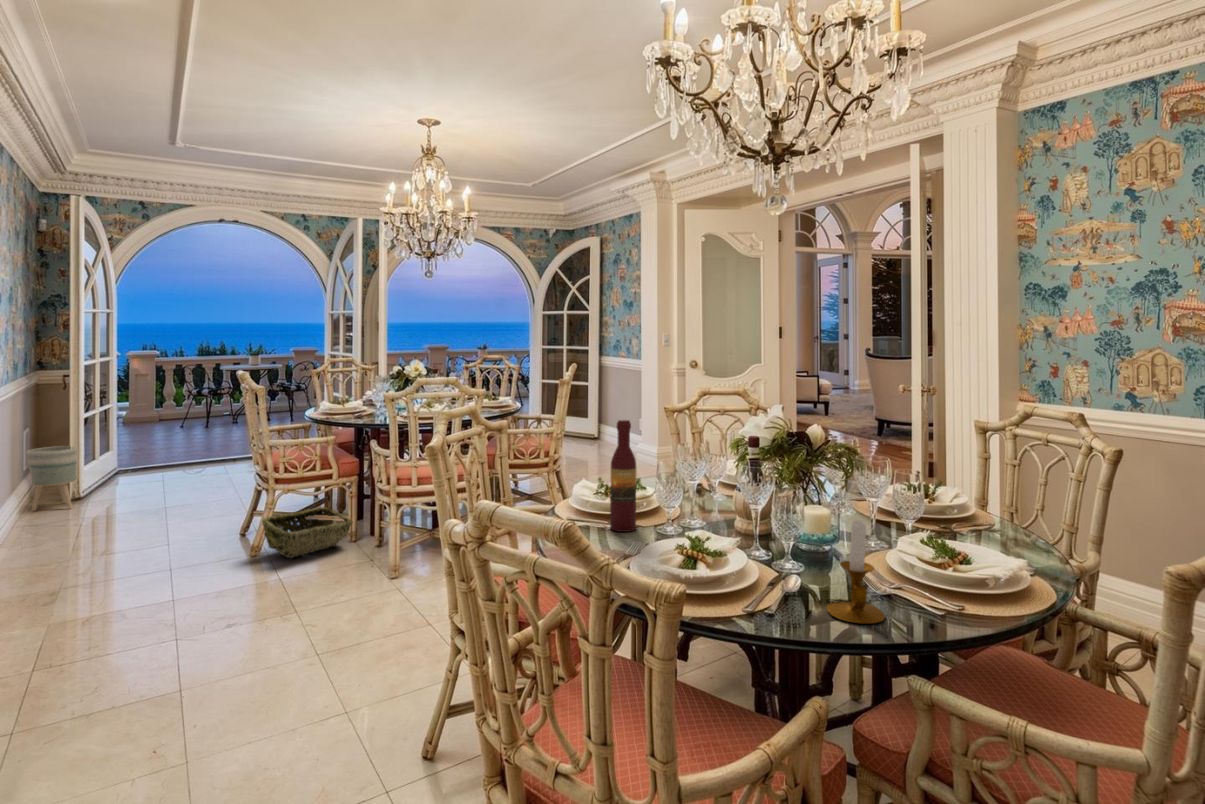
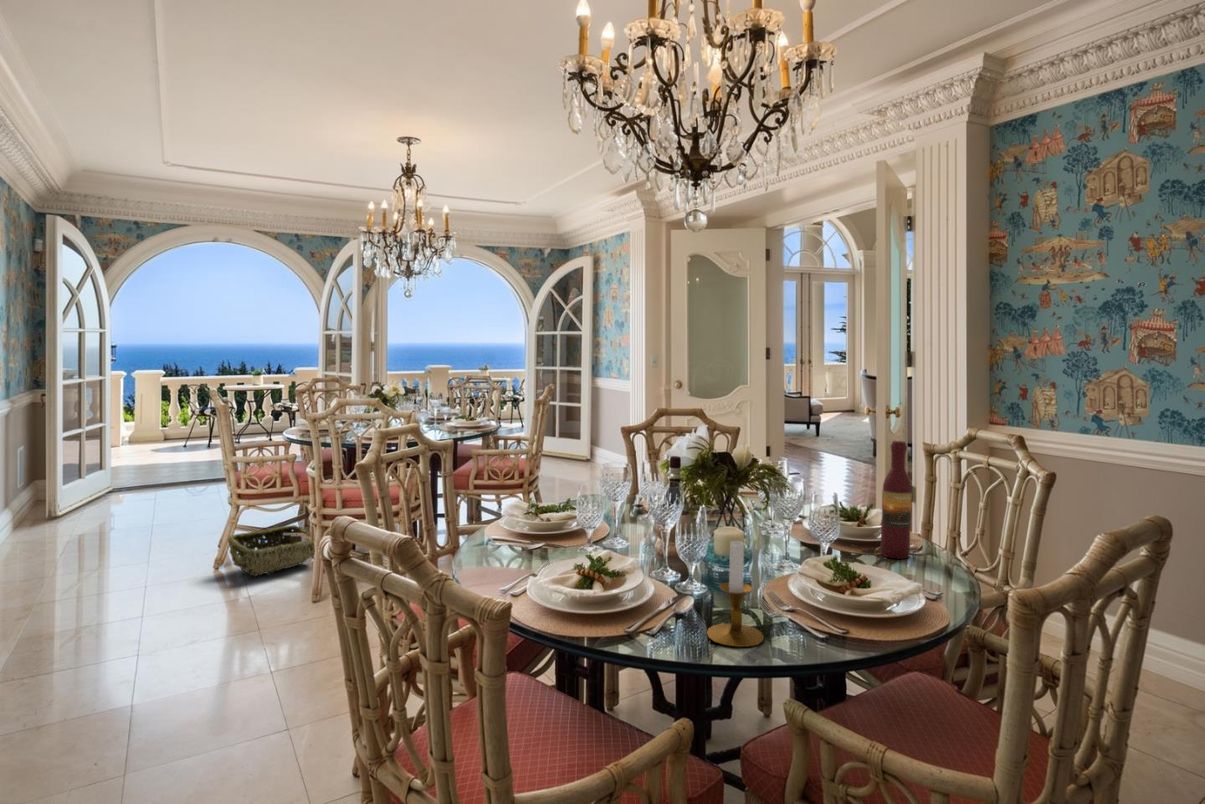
wine bottle: present [610,420,636,532] -> present [880,441,912,559]
planter: present [27,446,77,511] -> none [8,462,59,526]

